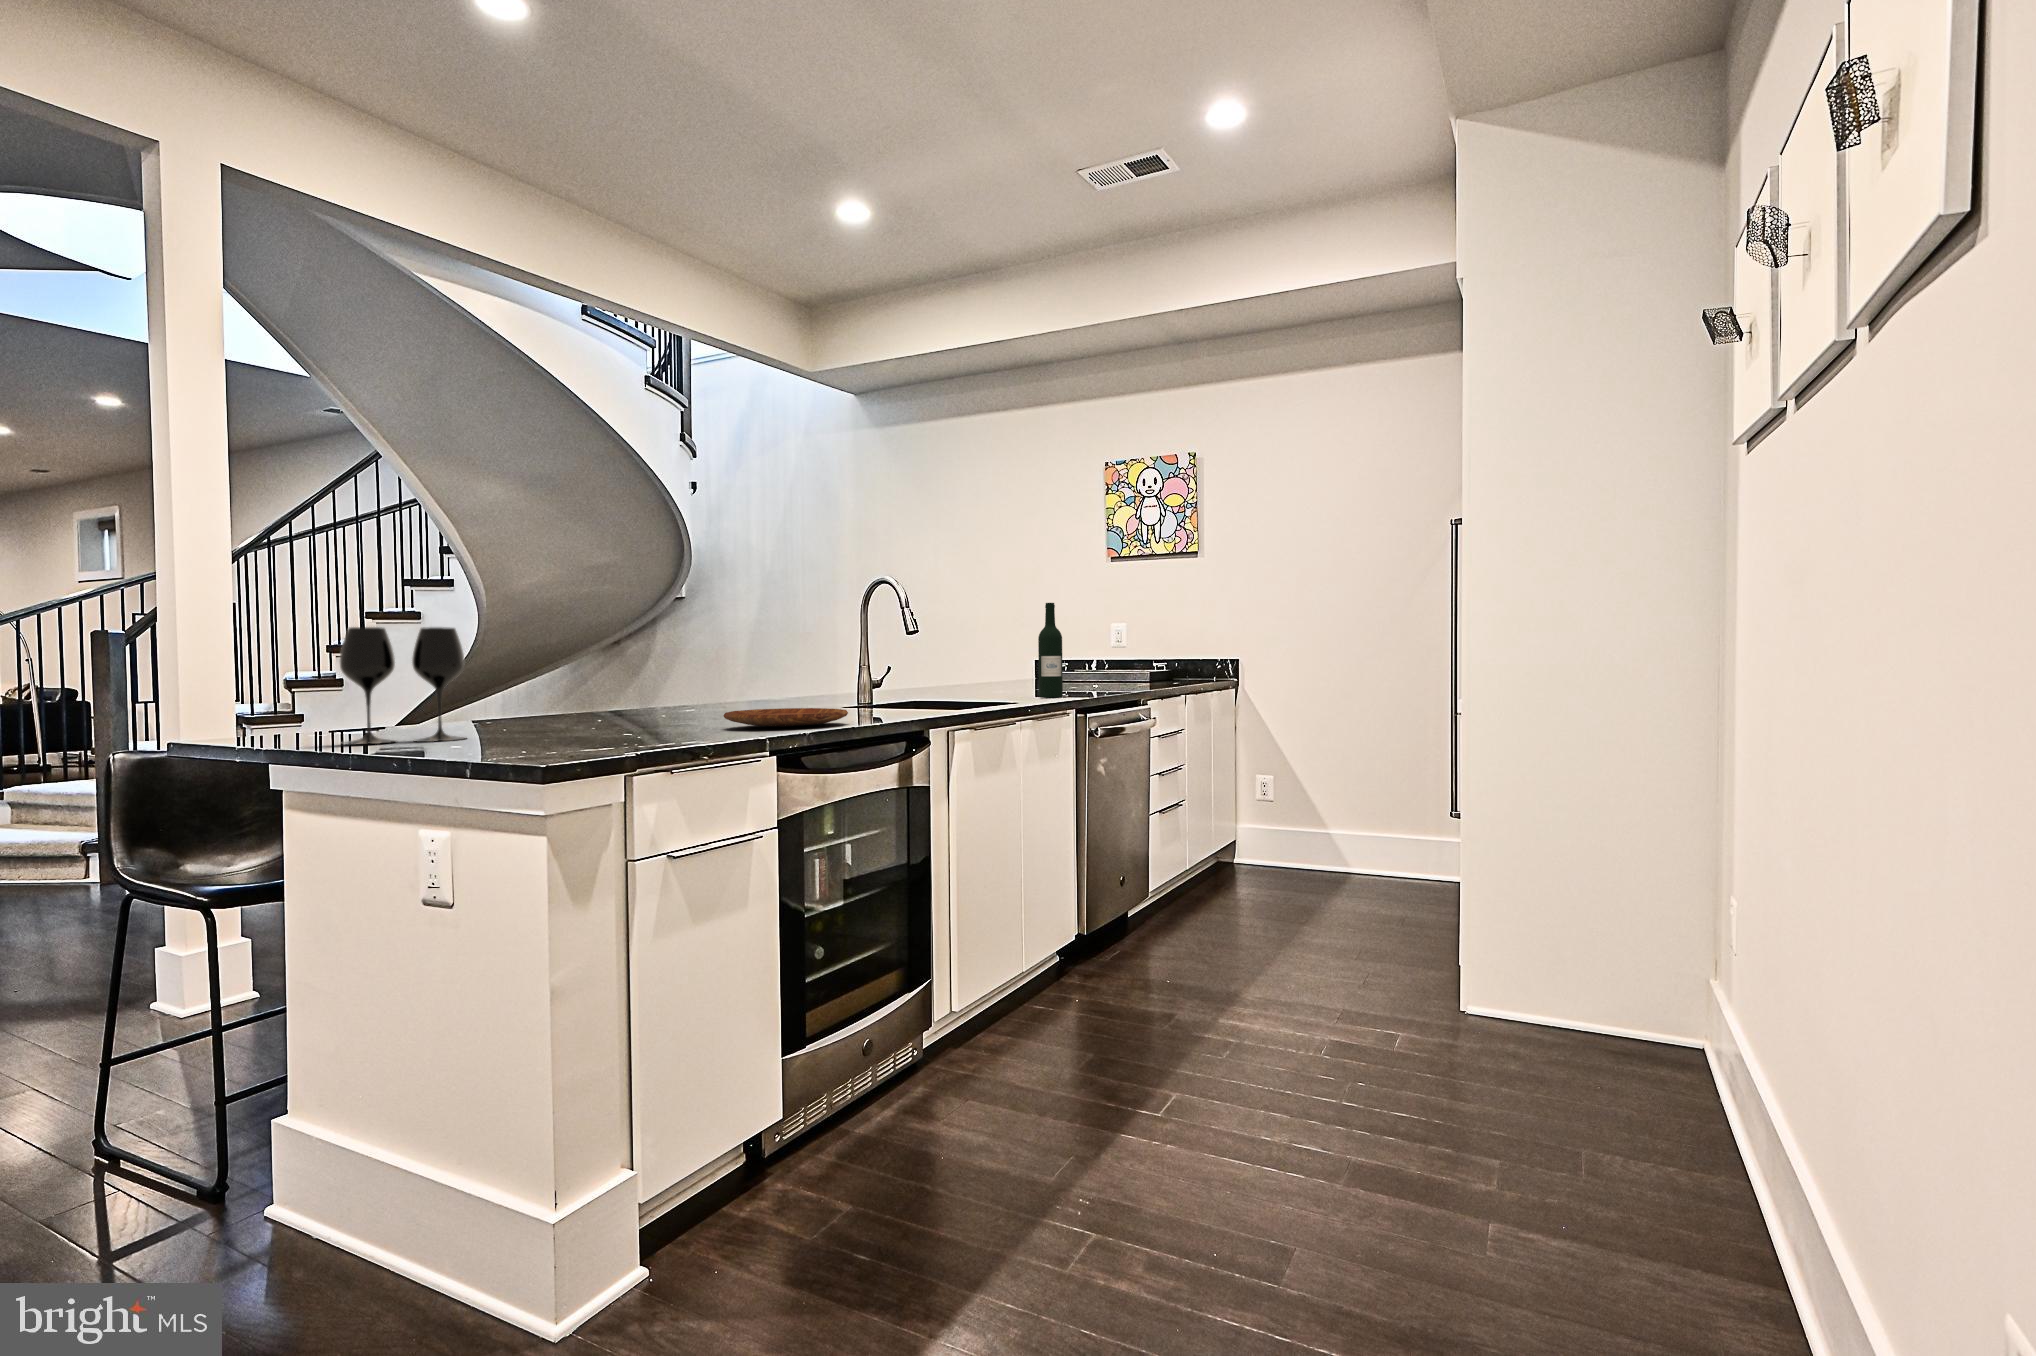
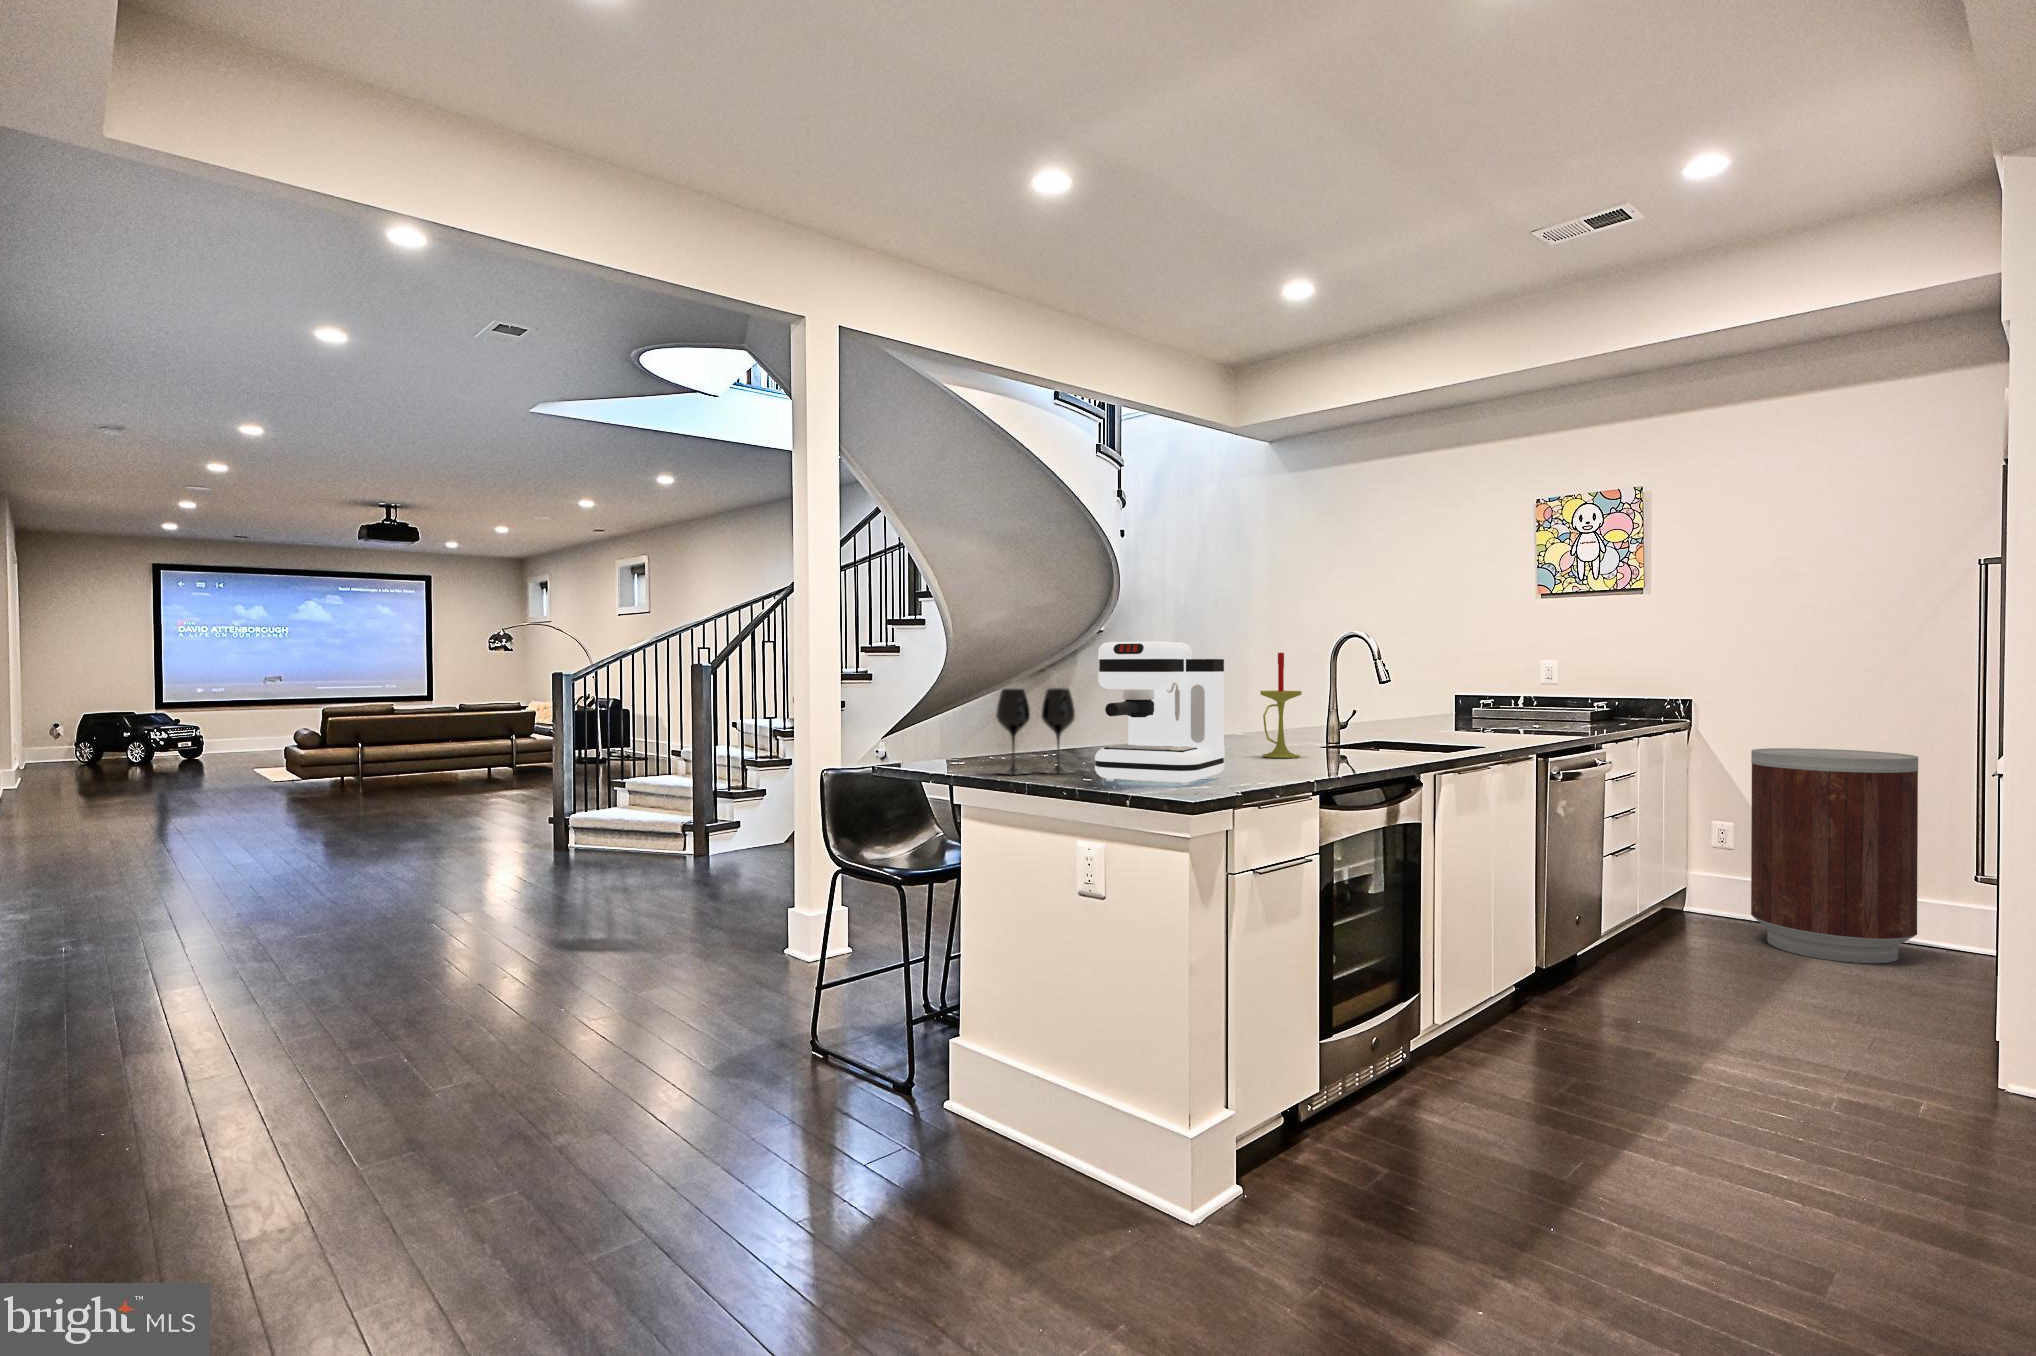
coffee maker: none [446,556,651,746] -> present [1095,641,1224,785]
candle: none [749,589,800,717] -> present [1260,653,1302,758]
wine bottle: present [1038,603,1063,698] -> none [1501,654,1526,743]
trash can: none [1284,702,1413,899] -> present [1751,748,1918,963]
tray: present [723,708,848,727] -> none [1269,755,1371,771]

